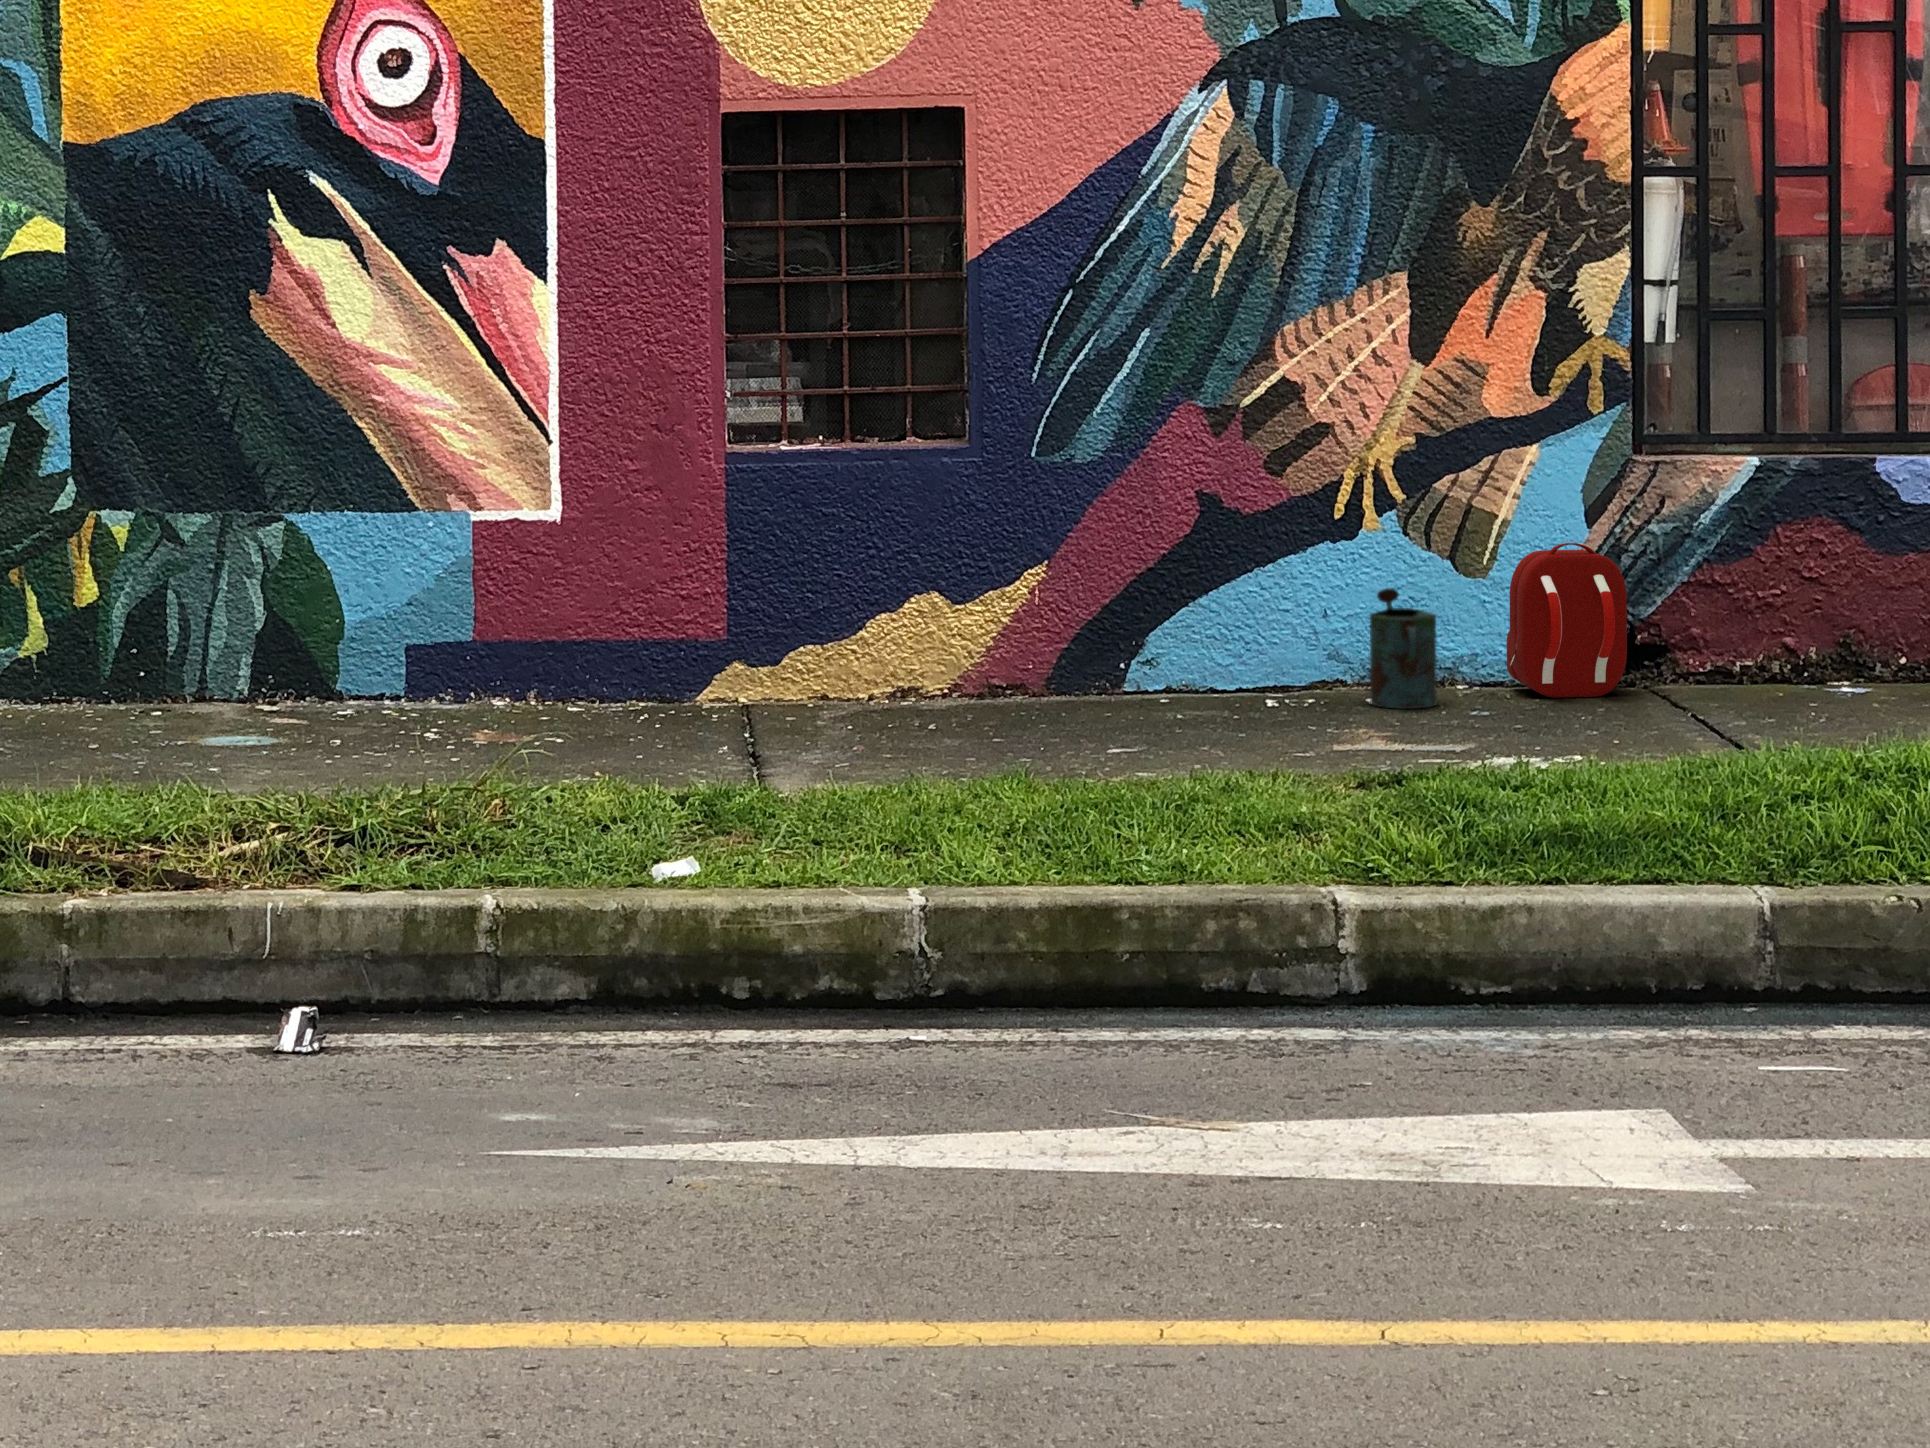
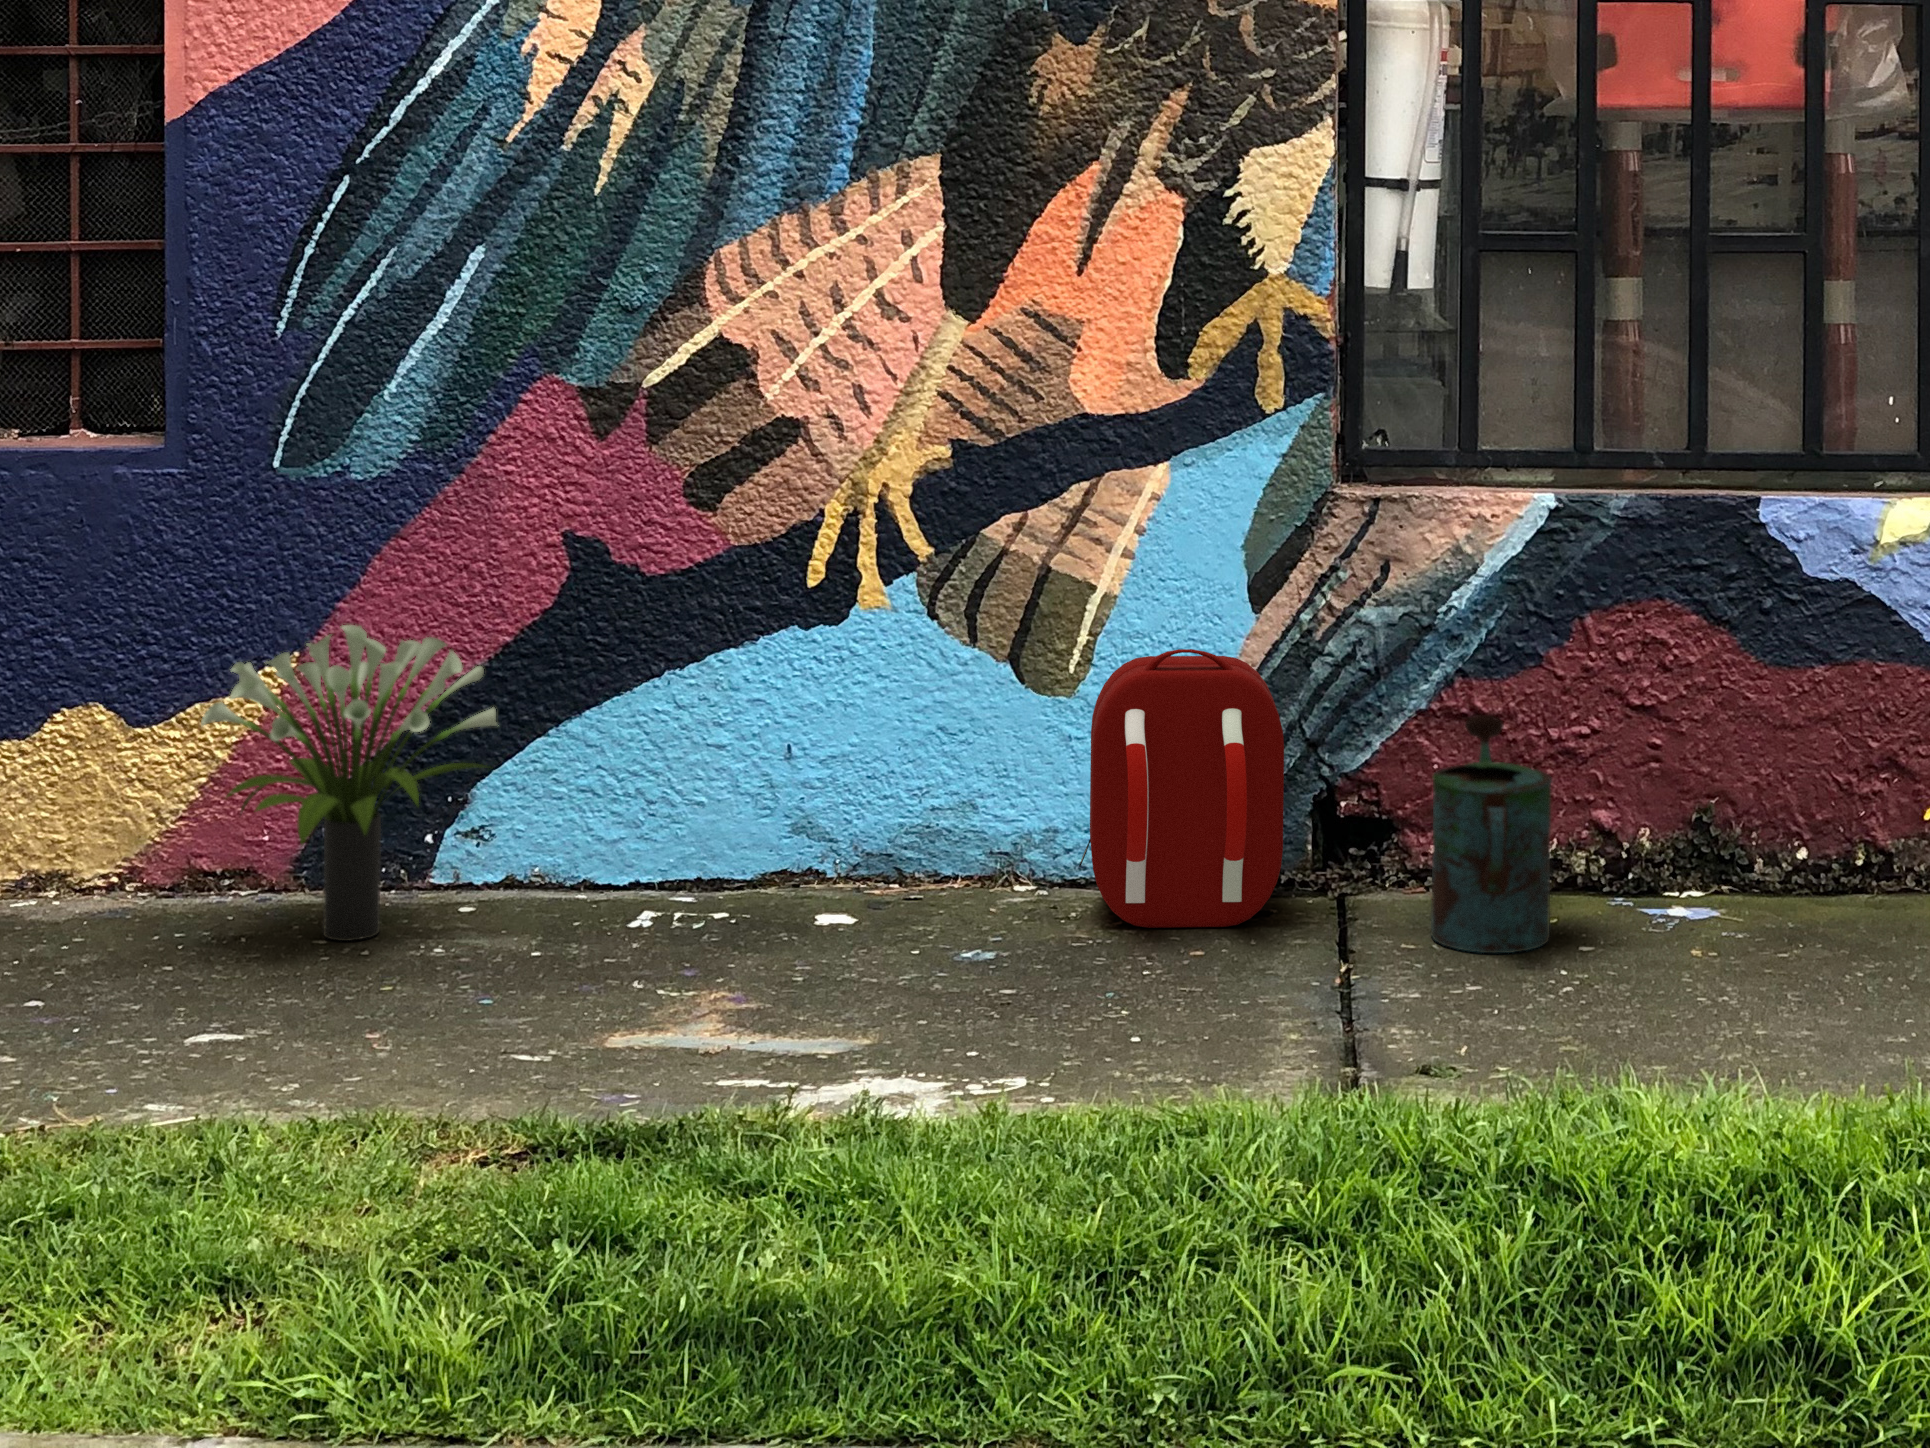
potted plant: none [1045,535,1202,709] -> present [201,625,497,941]
watering can: present [1370,588,1437,709] -> present [1431,715,1552,953]

